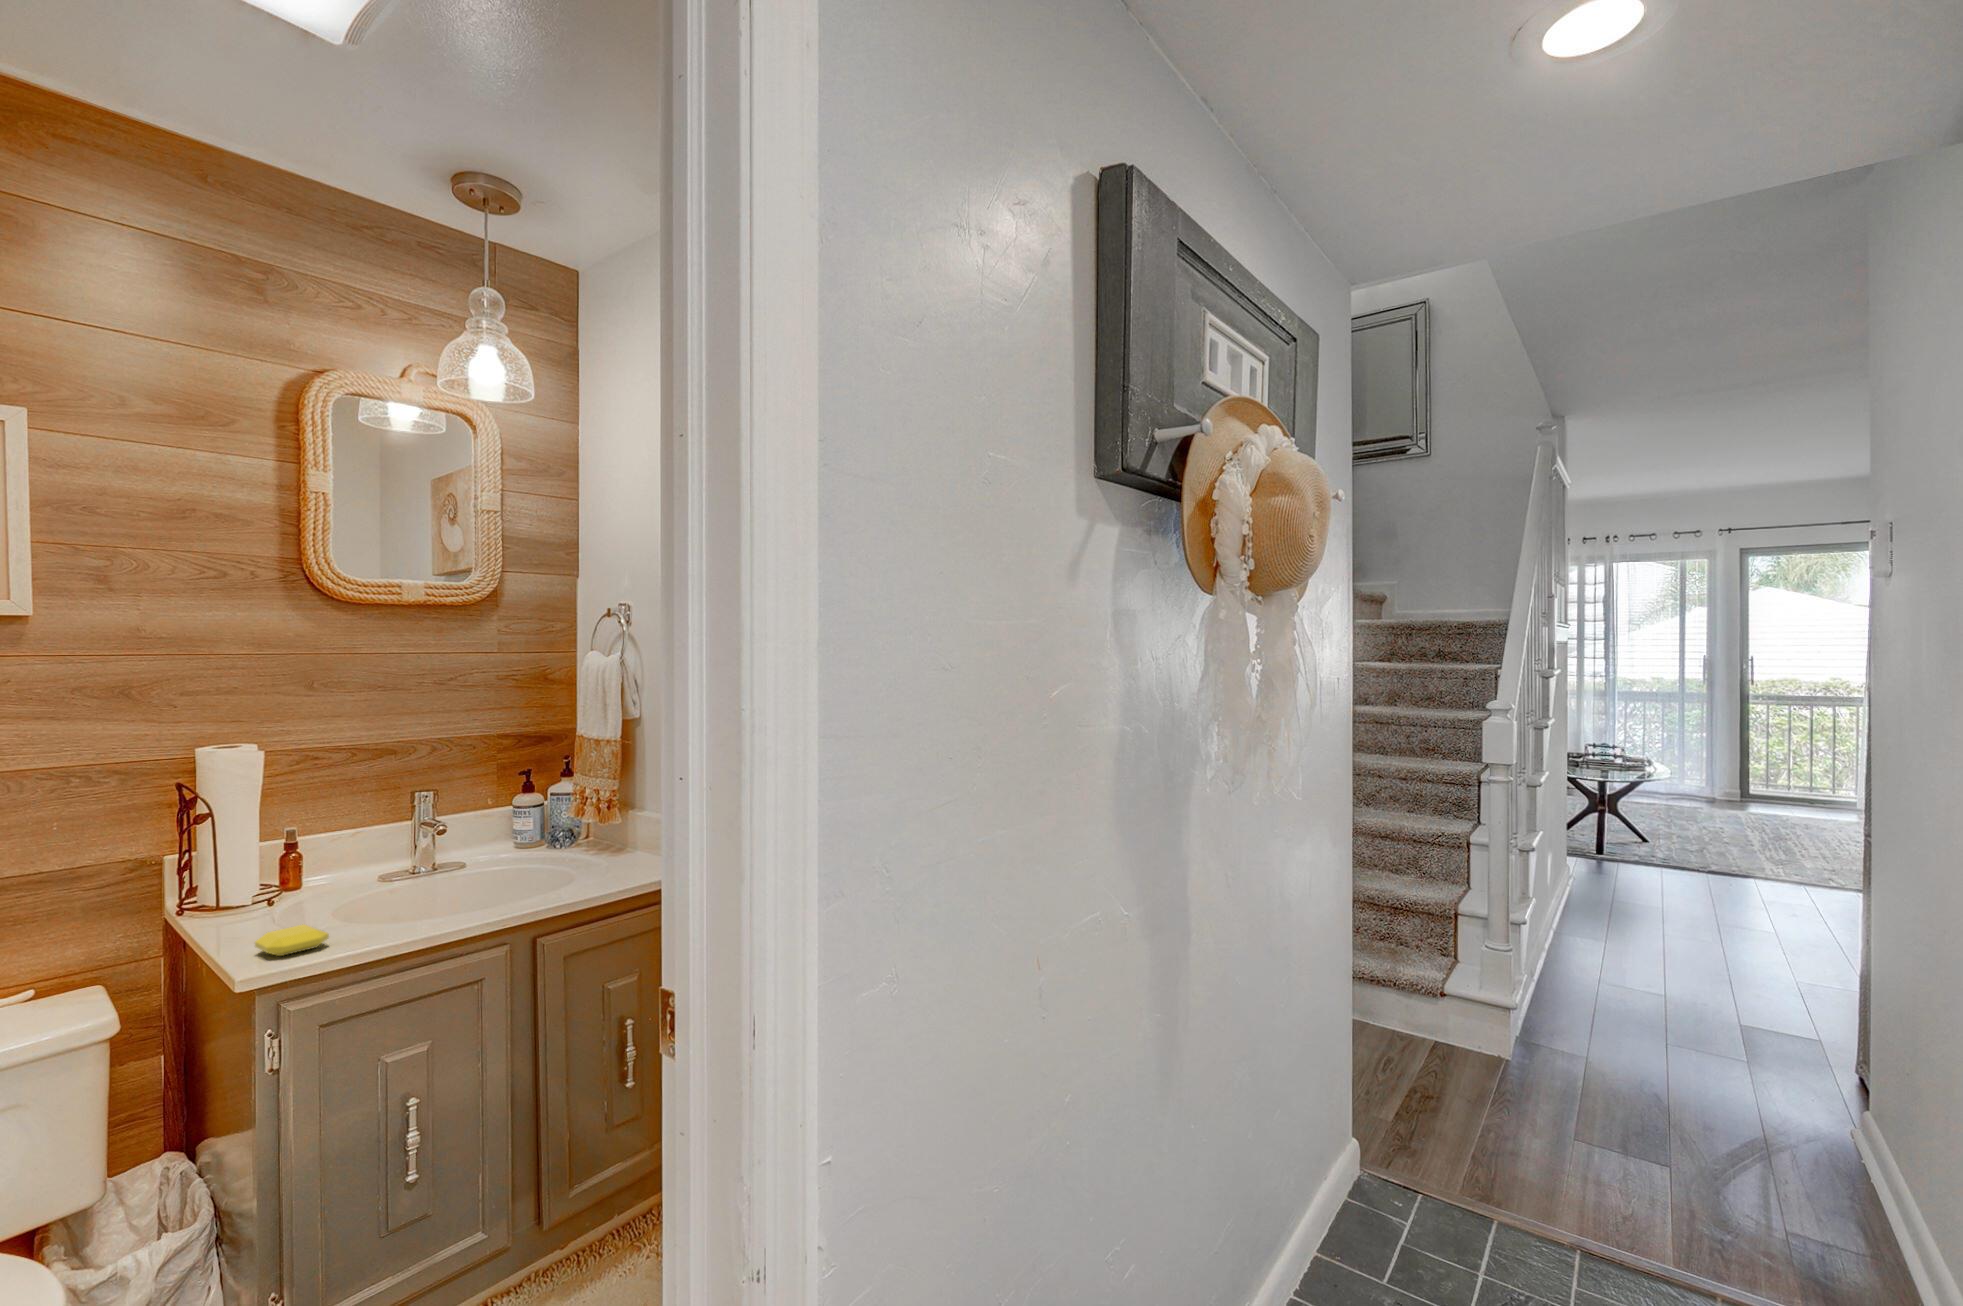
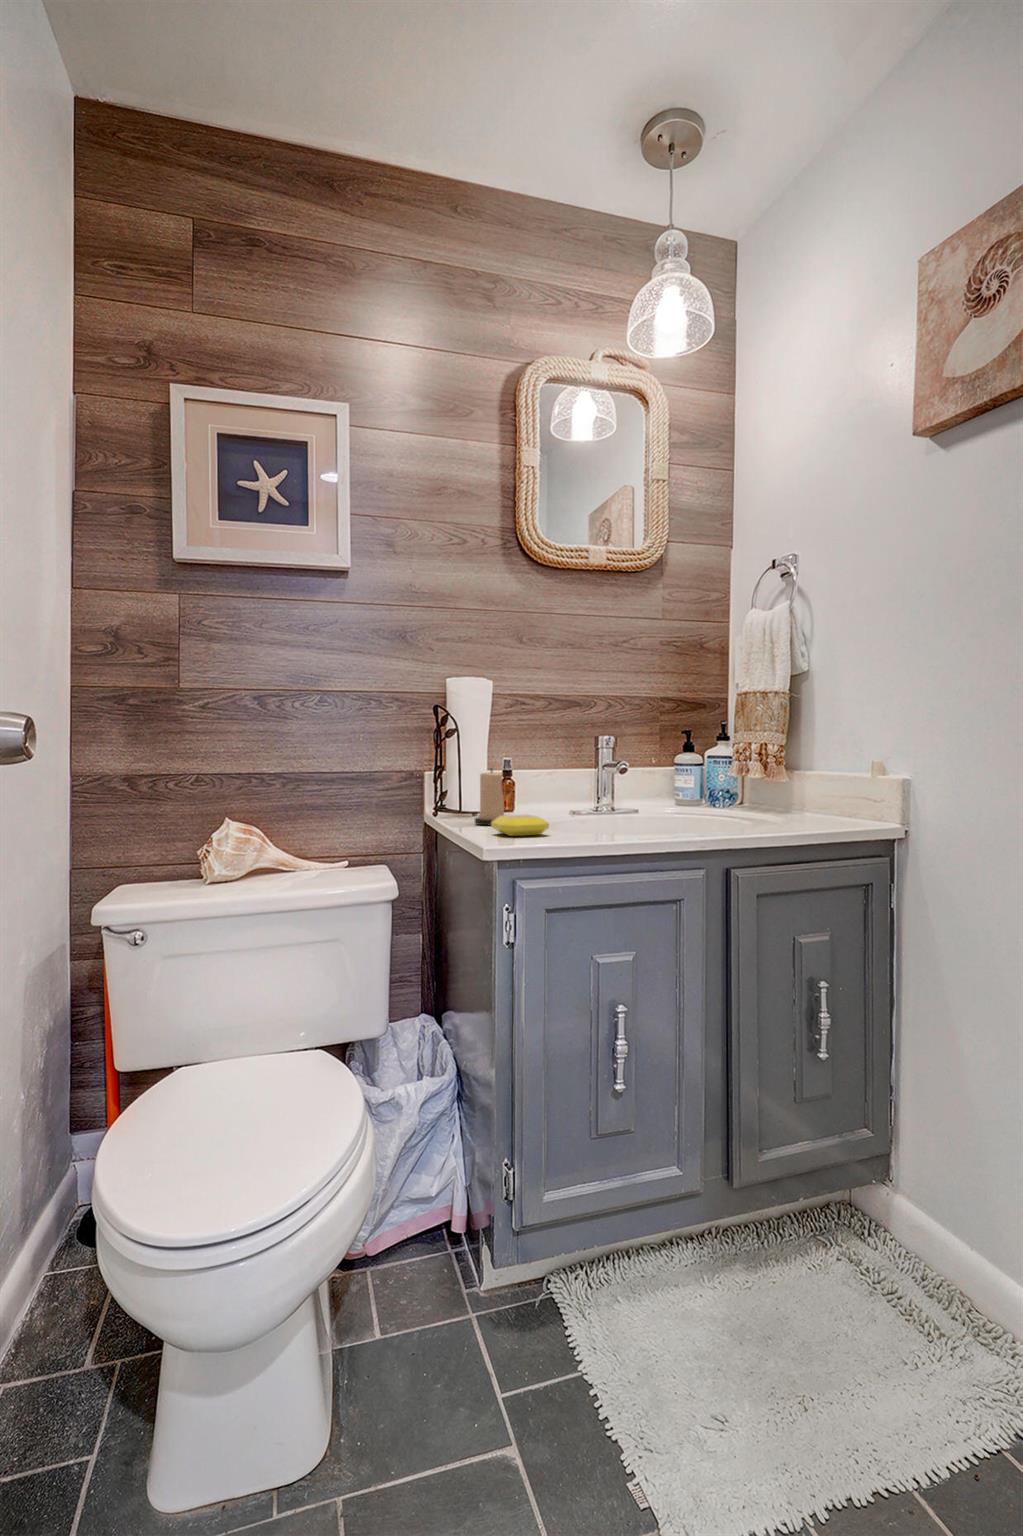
candle: none [237,862,286,930] -> present [475,769,504,825]

